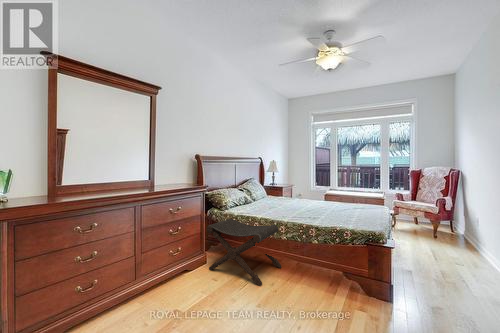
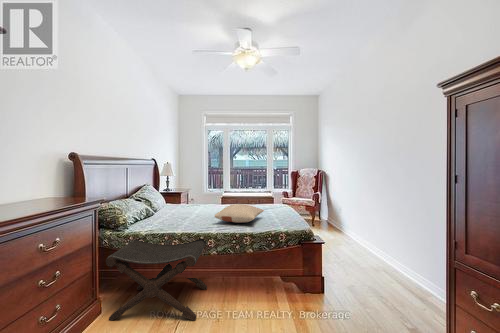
pillow: none [290,199,343,216] -> present [215,204,264,223]

